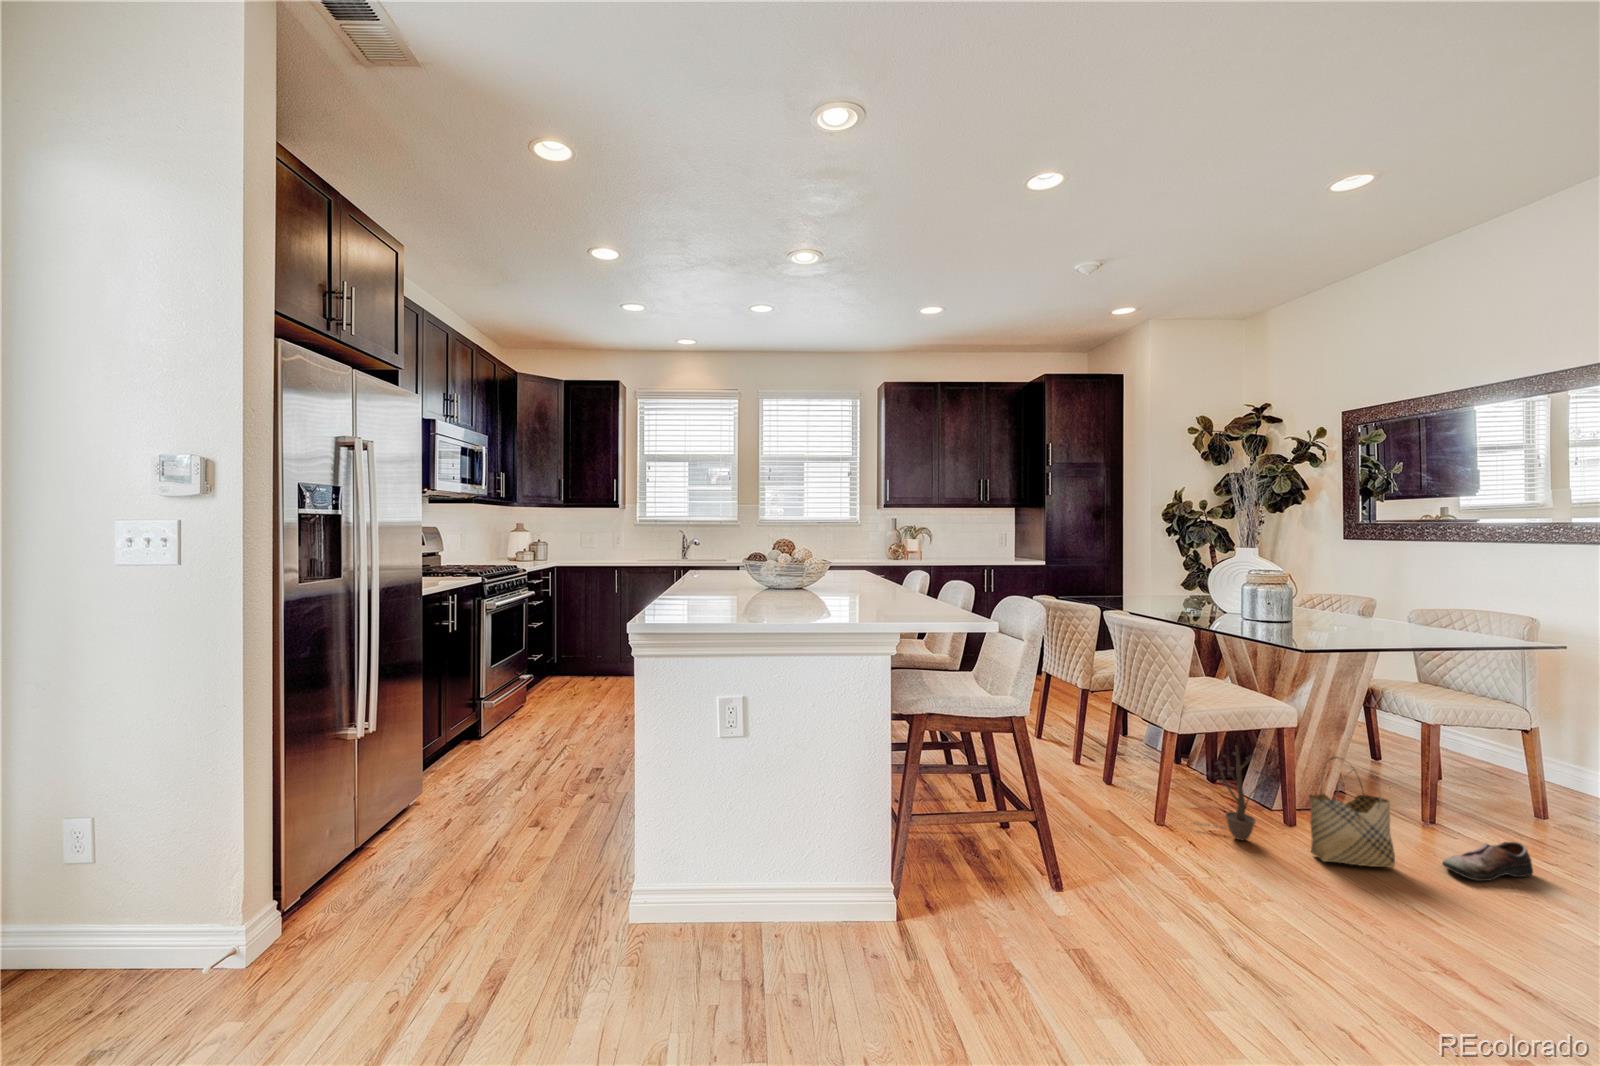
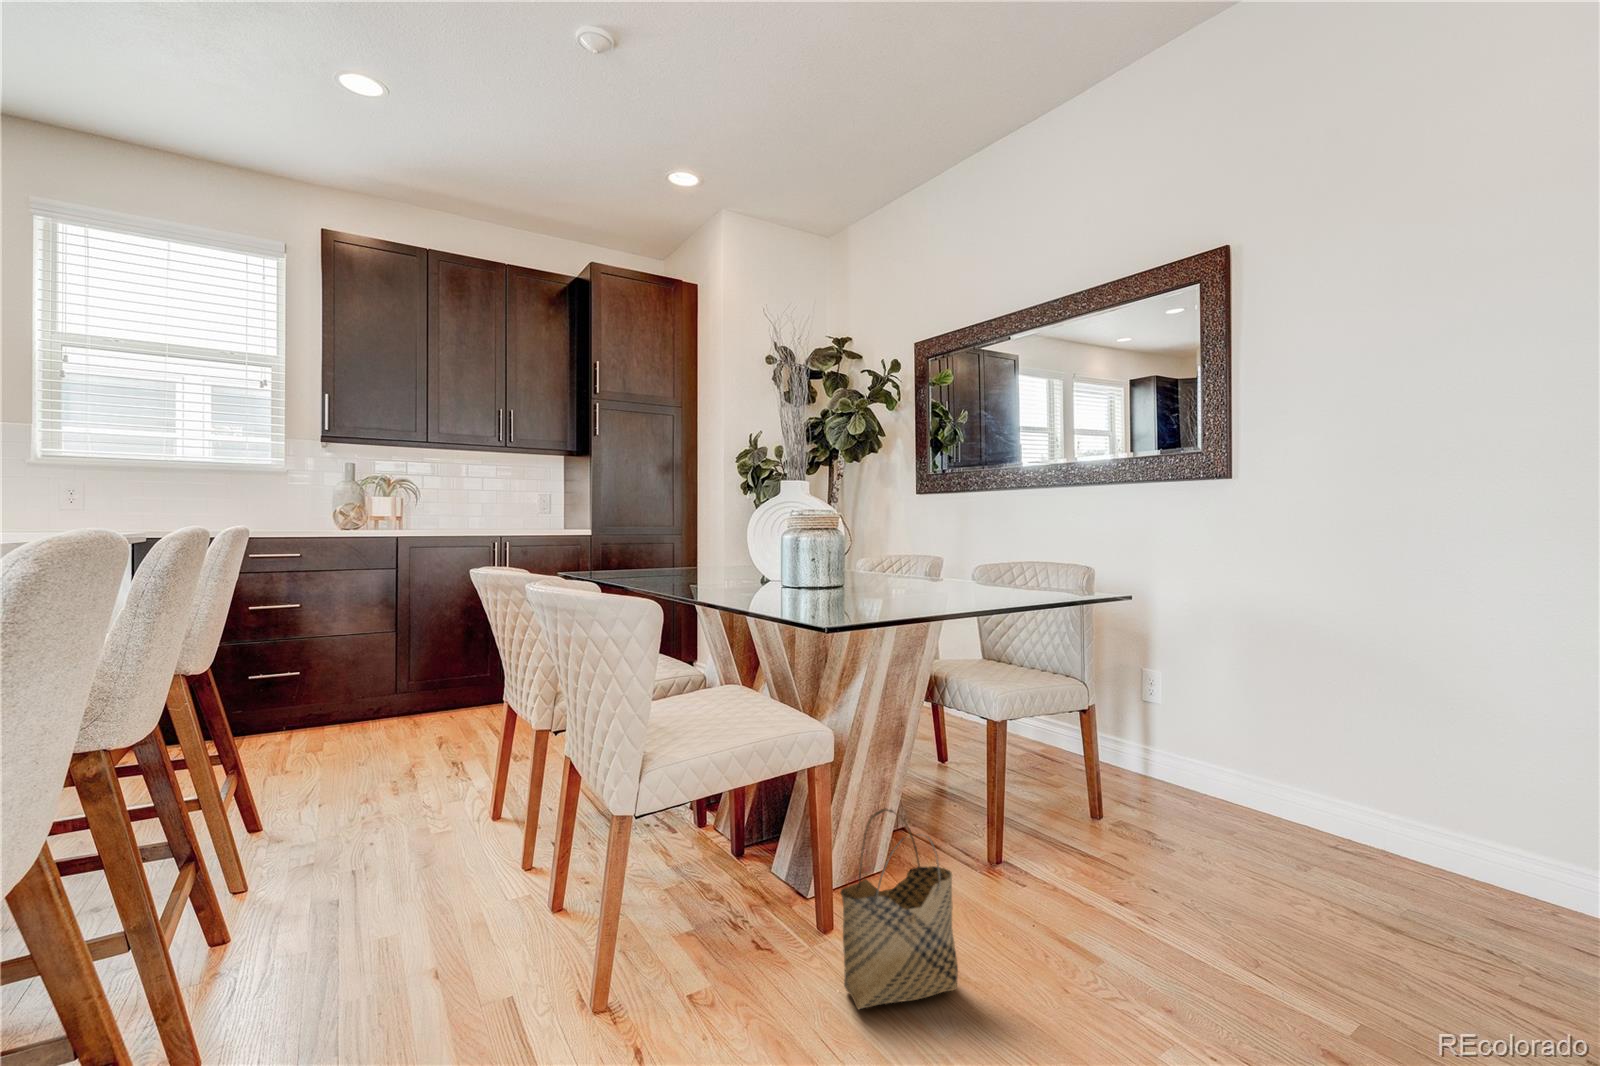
decorative plant: present [1200,745,1276,840] -> none [672,813,796,985]
shoe: present [1443,842,1533,881] -> none [1016,894,1115,982]

